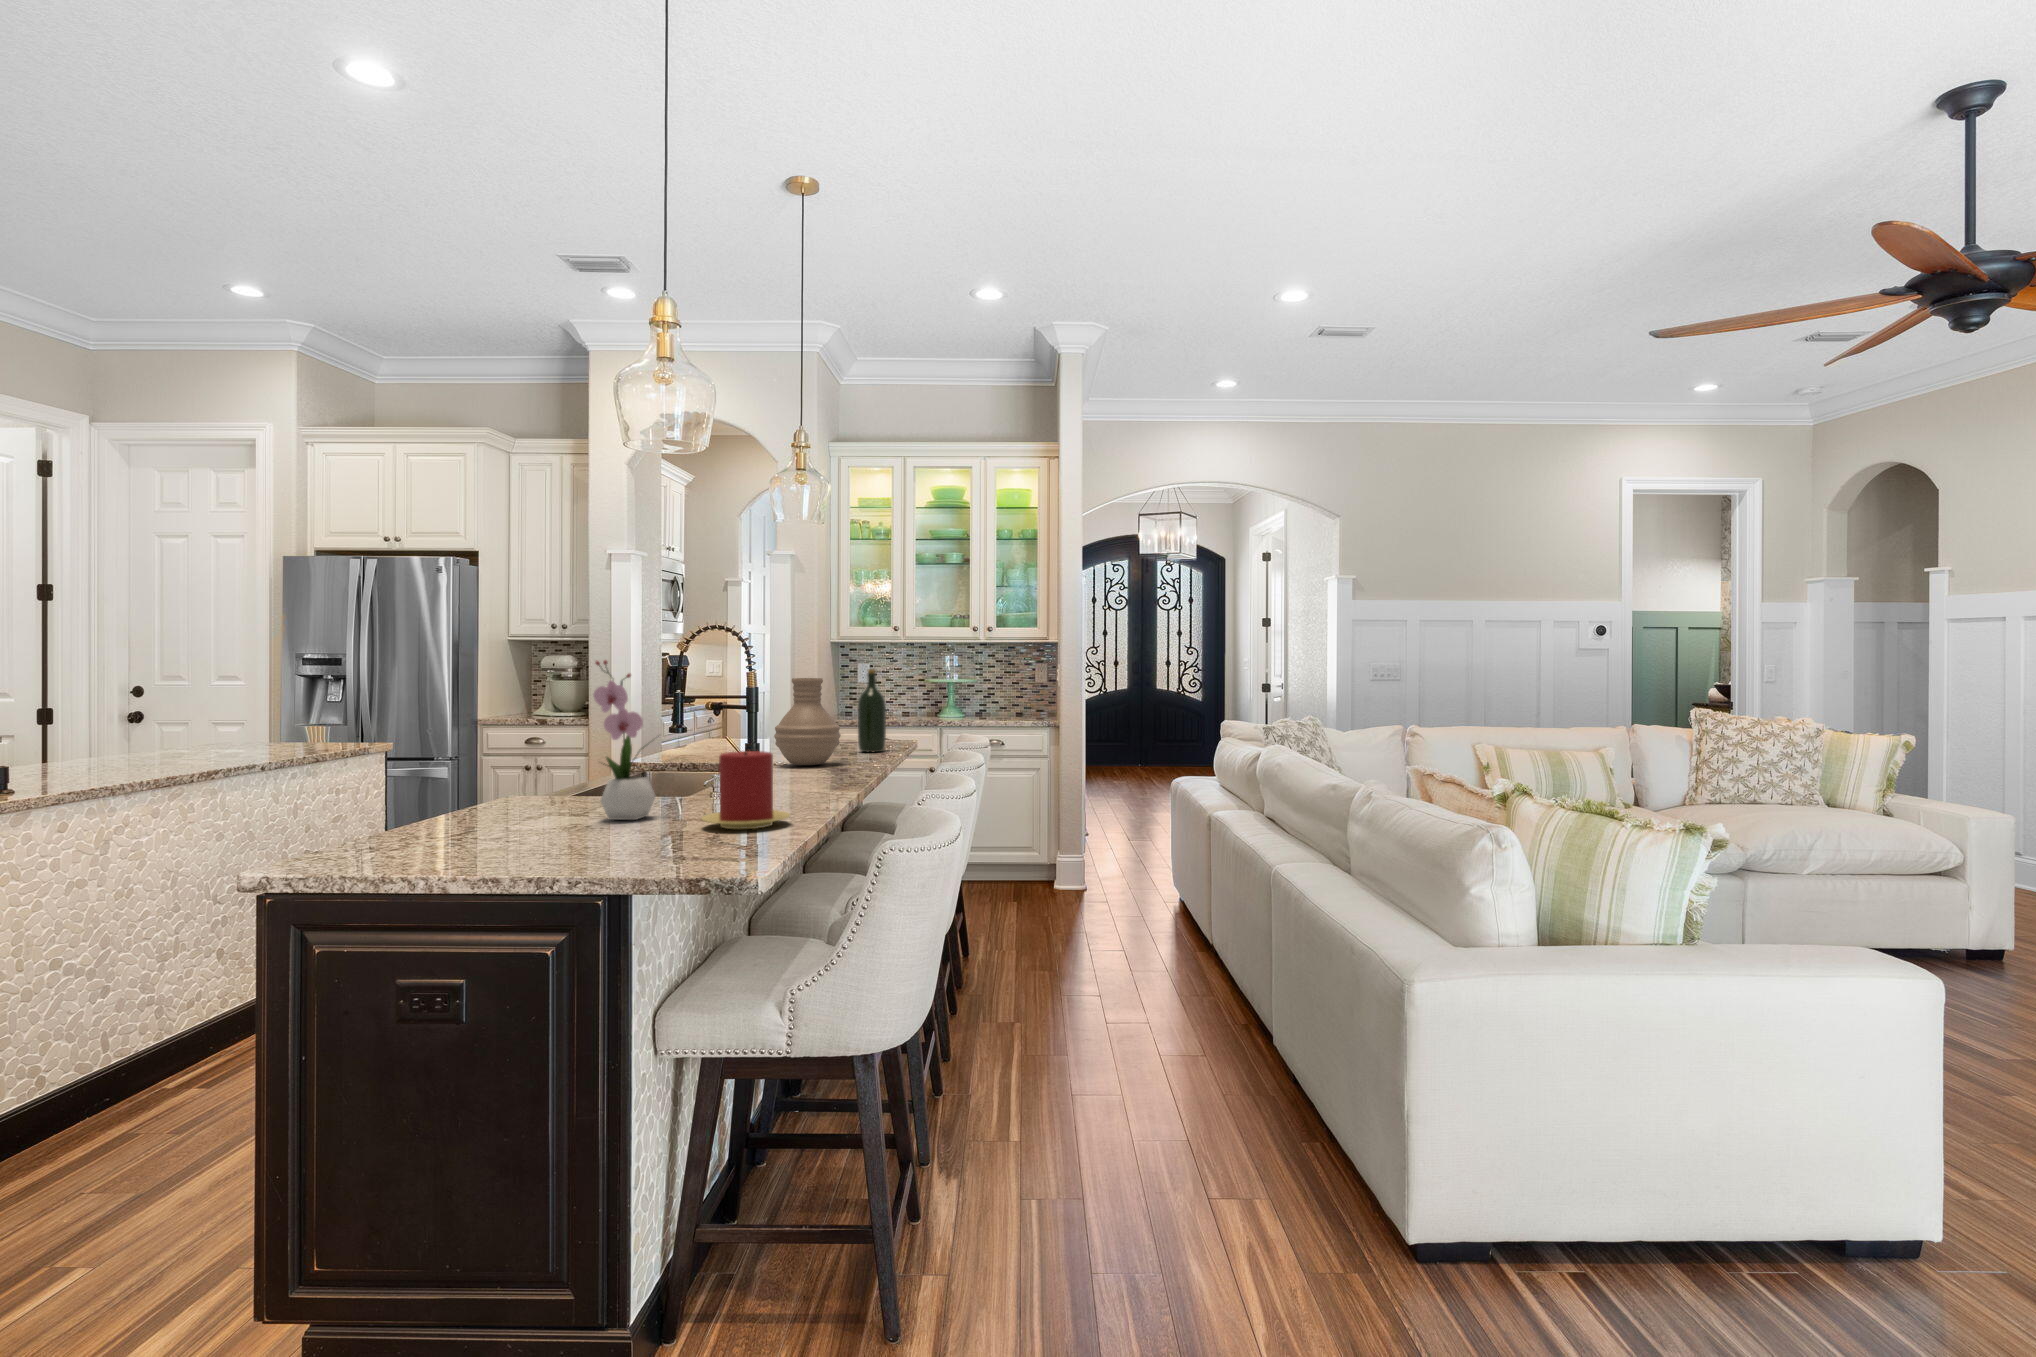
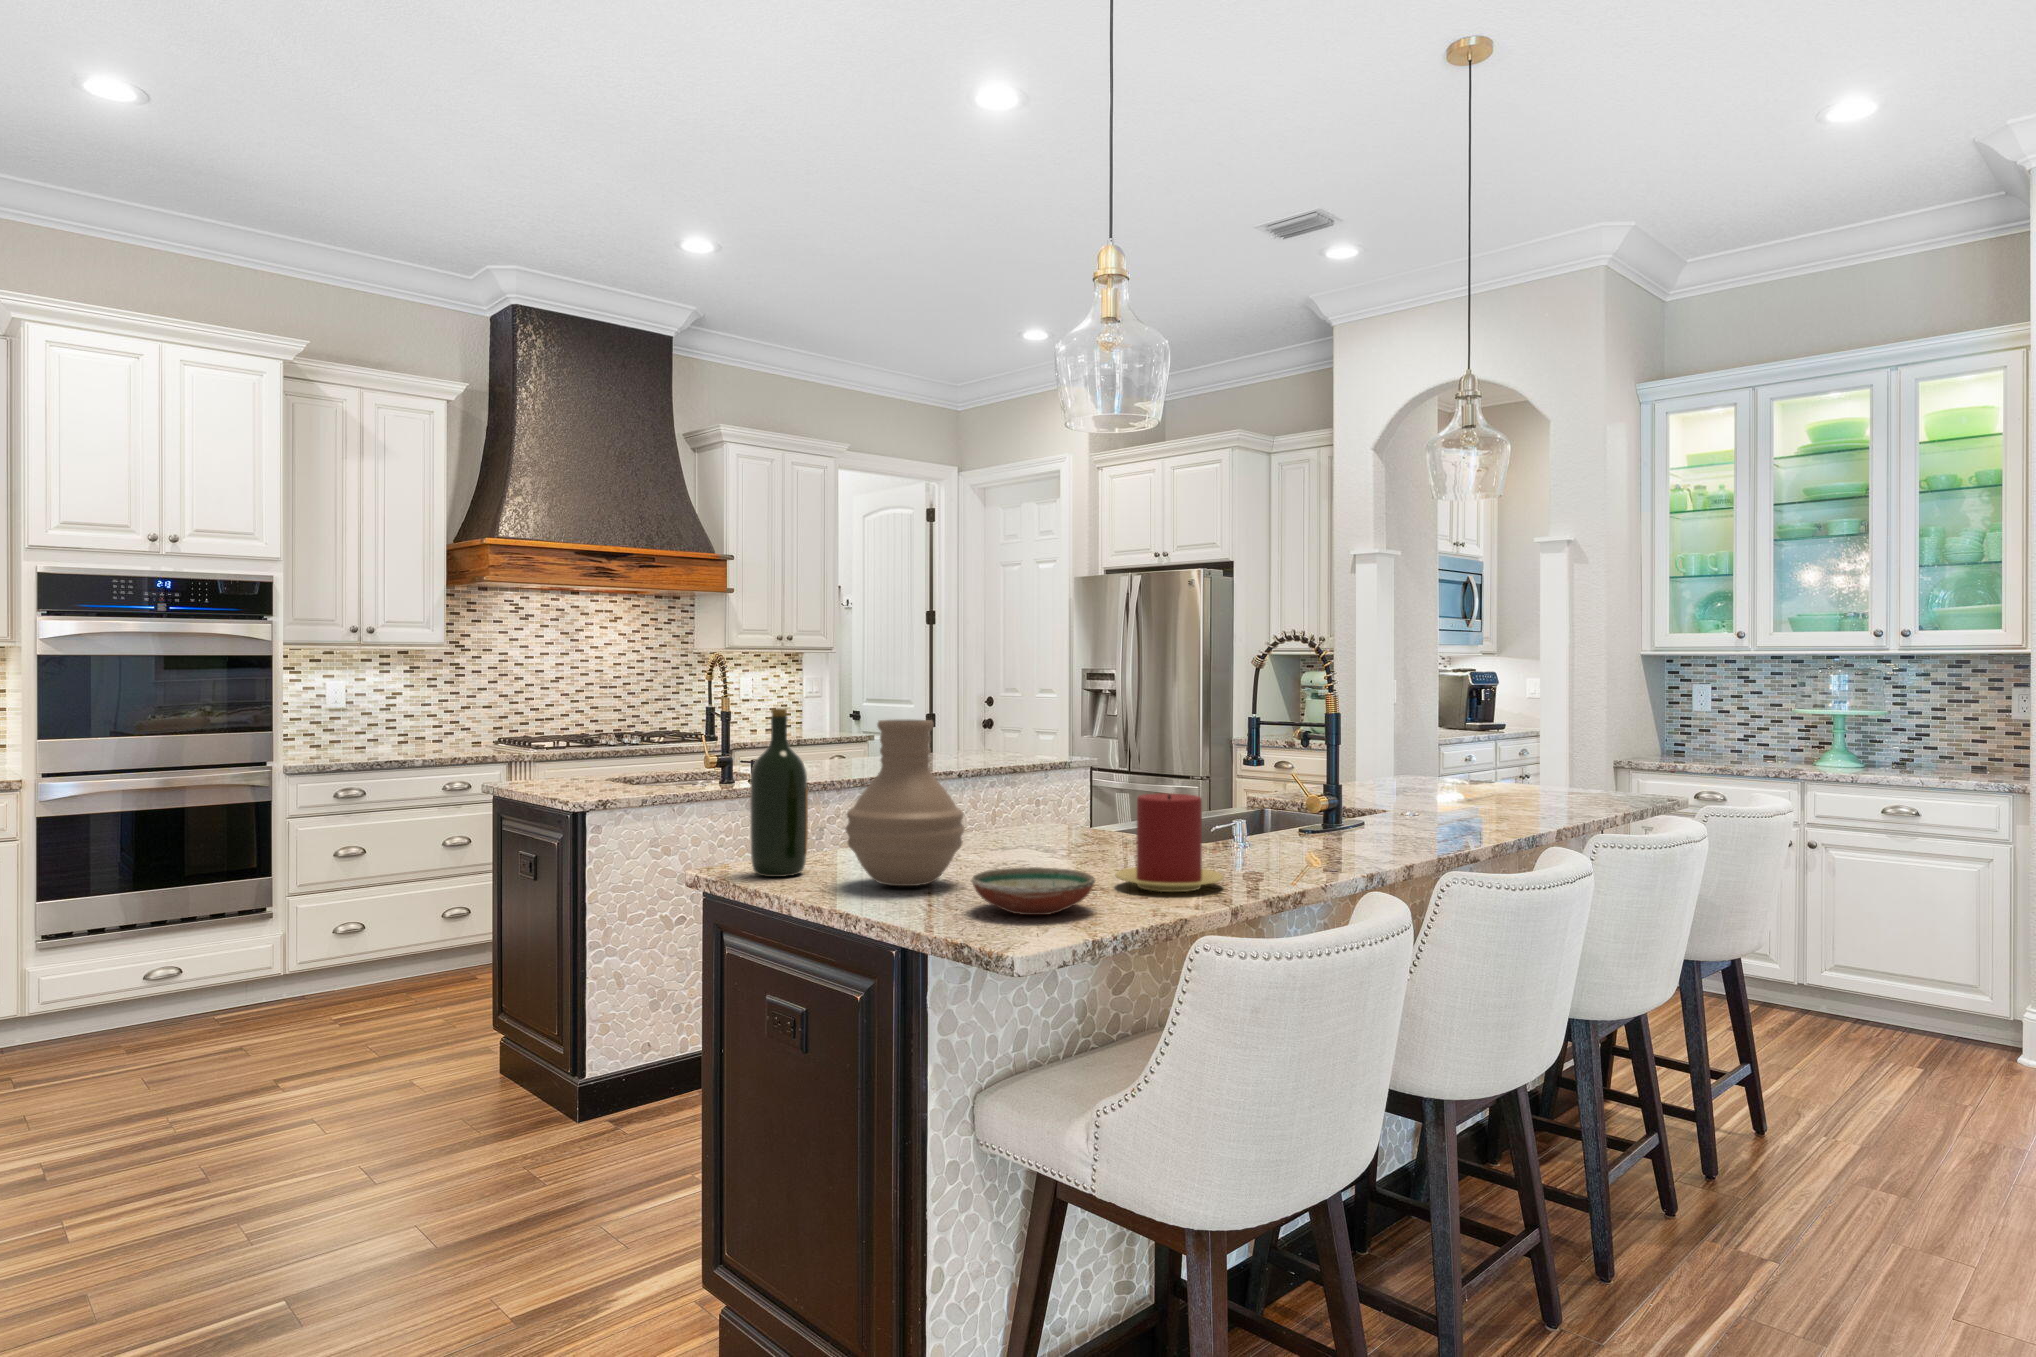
flower arrangement: present [593,660,656,820] -> none [1047,678,1131,864]
wine bottle: present [857,669,886,752] -> present [750,708,808,877]
vase: present [774,678,841,765] -> present [846,719,965,886]
decorative bowl: none [638,817,747,856] -> present [971,867,1095,915]

